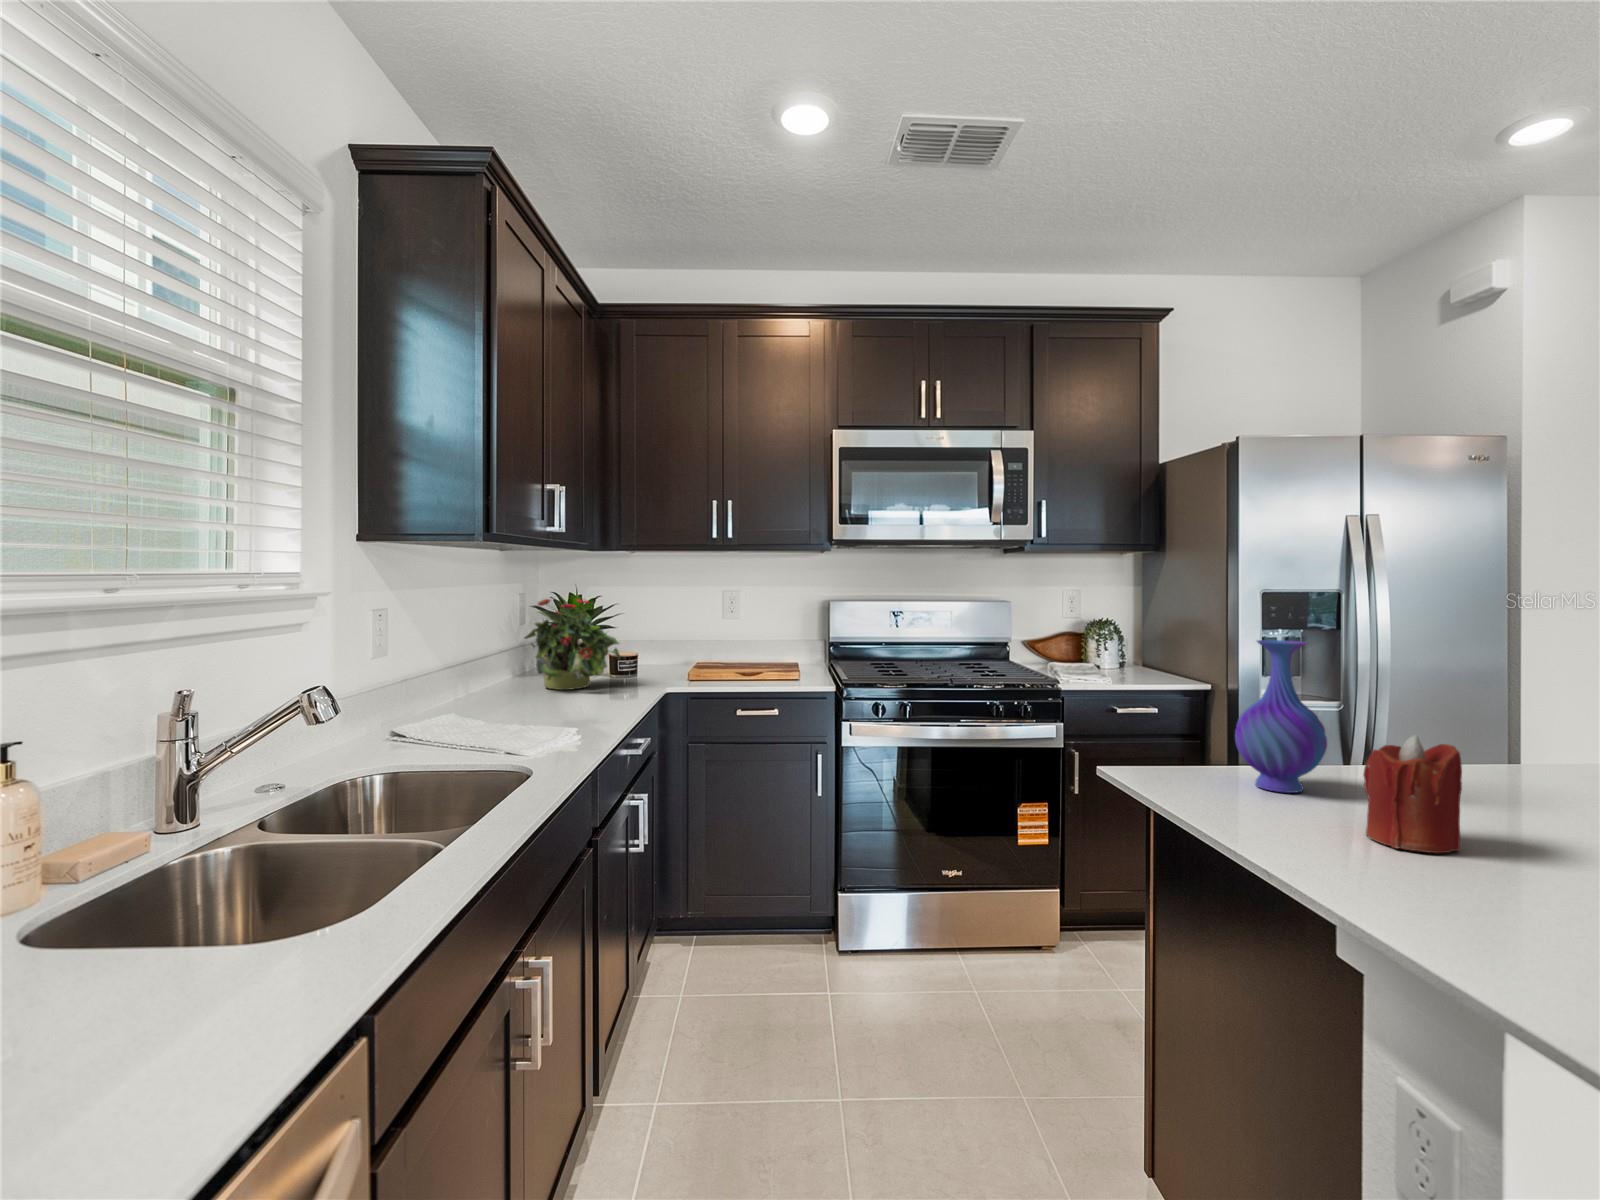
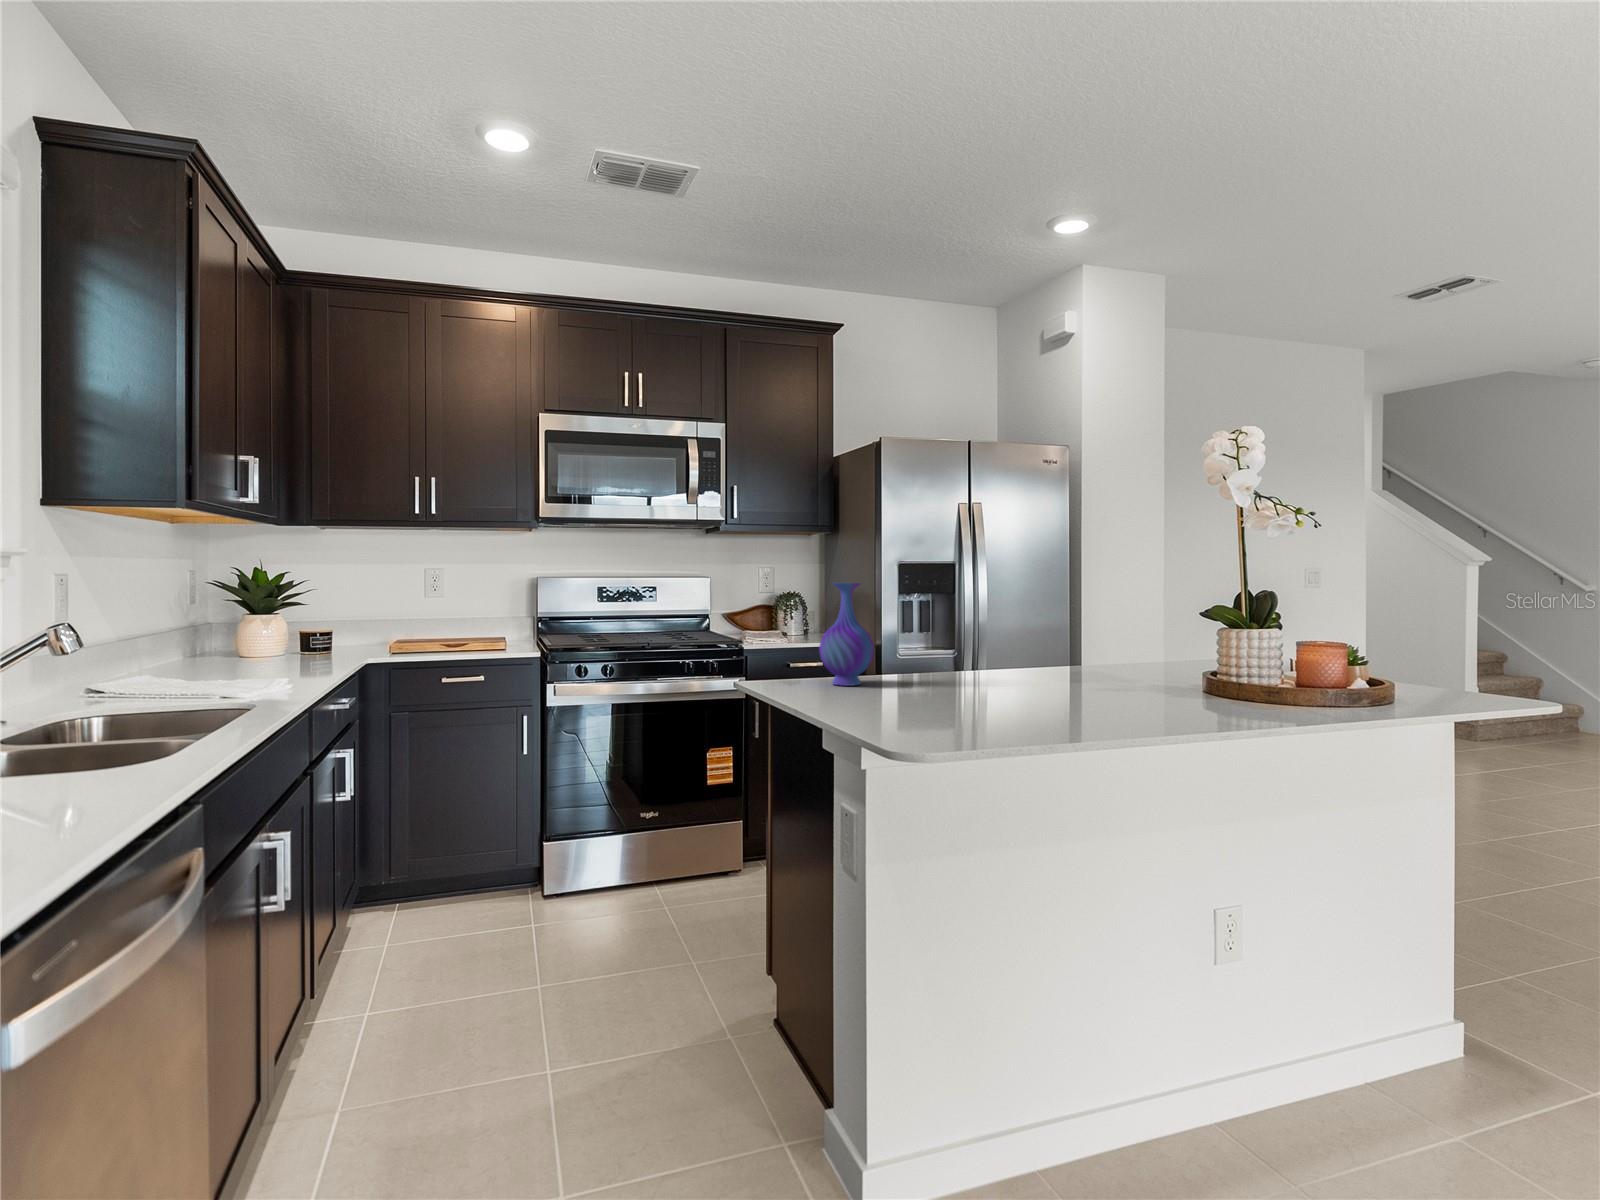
potted plant: present [525,599,620,690] -> none [210,569,317,661]
candle: present [1363,735,1462,853] -> none [875,633,921,703]

